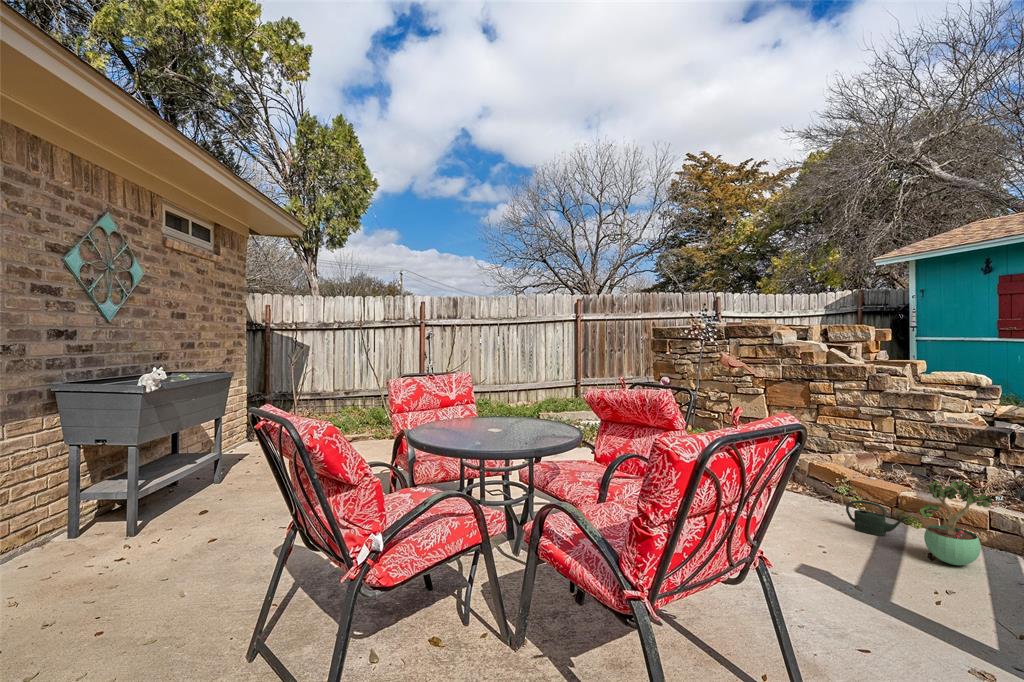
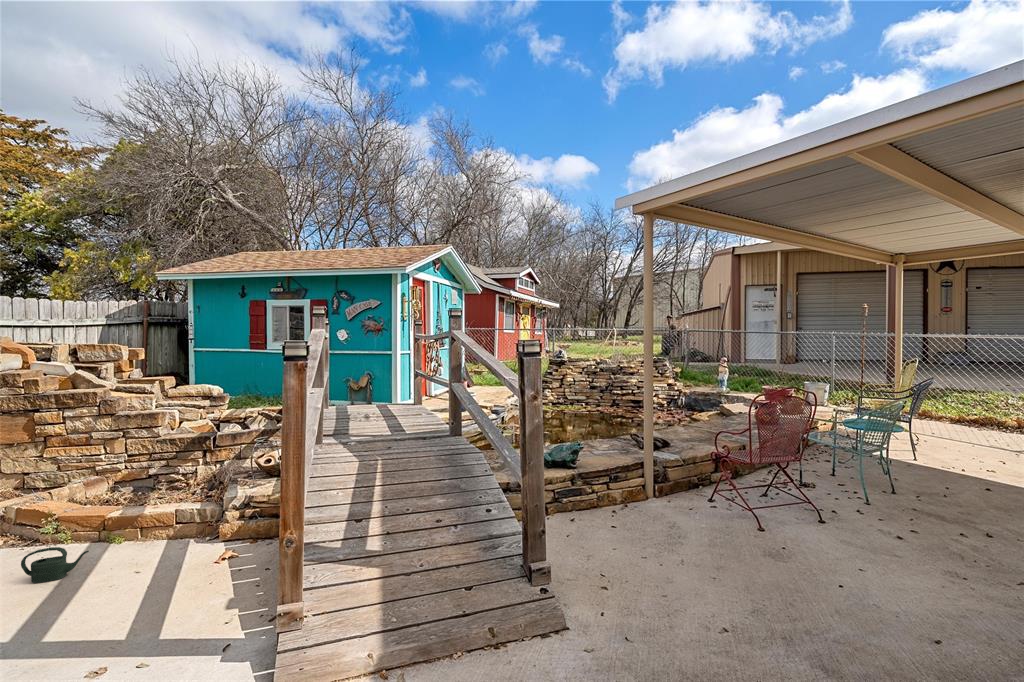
potted plant: present [920,481,992,565] -> none [84,507,149,586]

